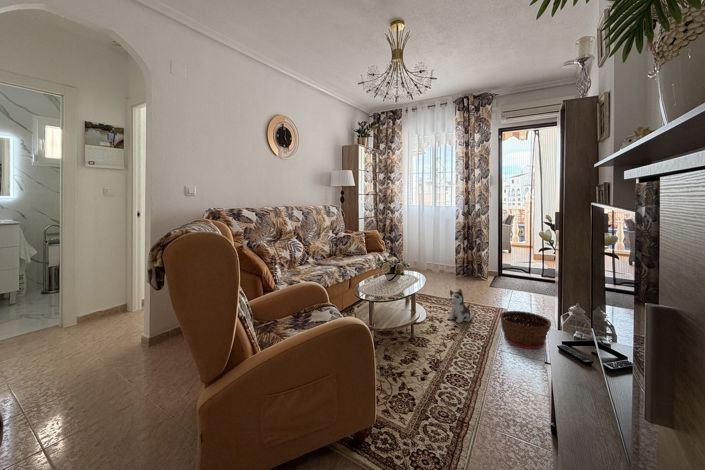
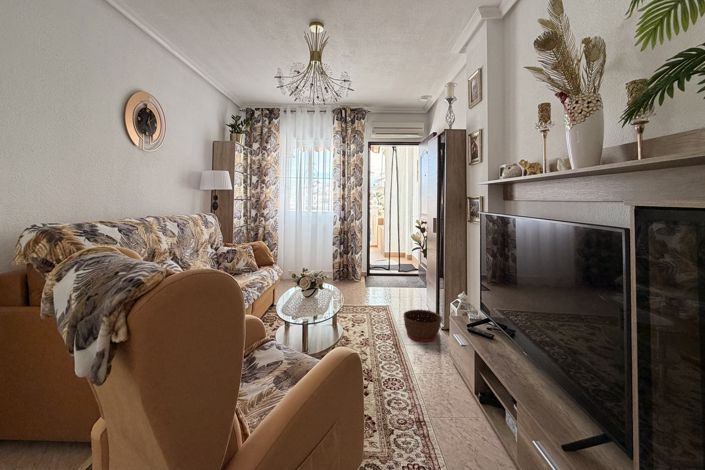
plush toy: present [447,289,471,323] -> none [355,296,374,329]

